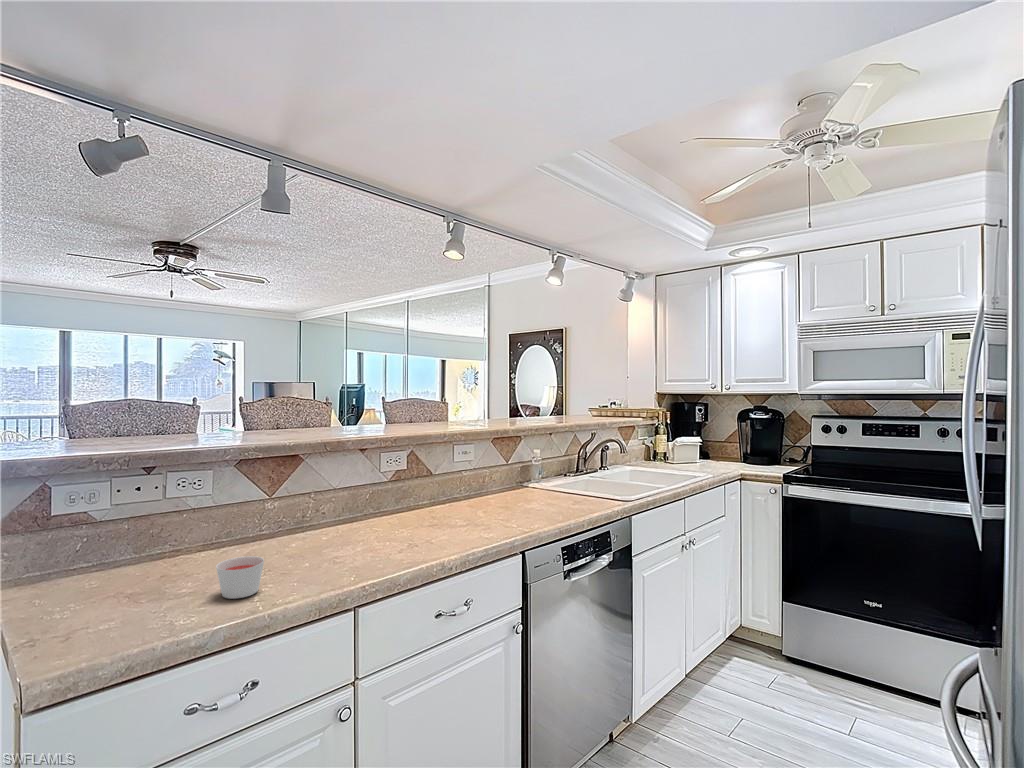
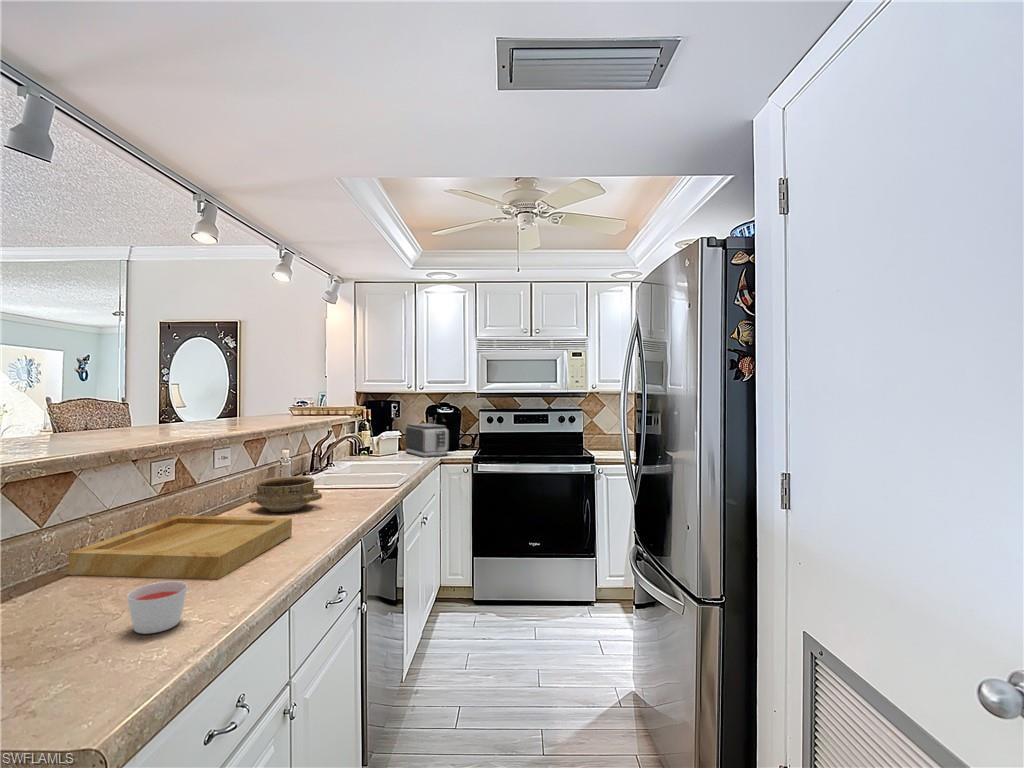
toaster: none [707,430,756,471] -> present [405,423,449,457]
ceramic bowl: none [460,477,524,512] -> present [249,476,322,512]
tray: none [279,501,450,564] -> present [68,515,292,579]

